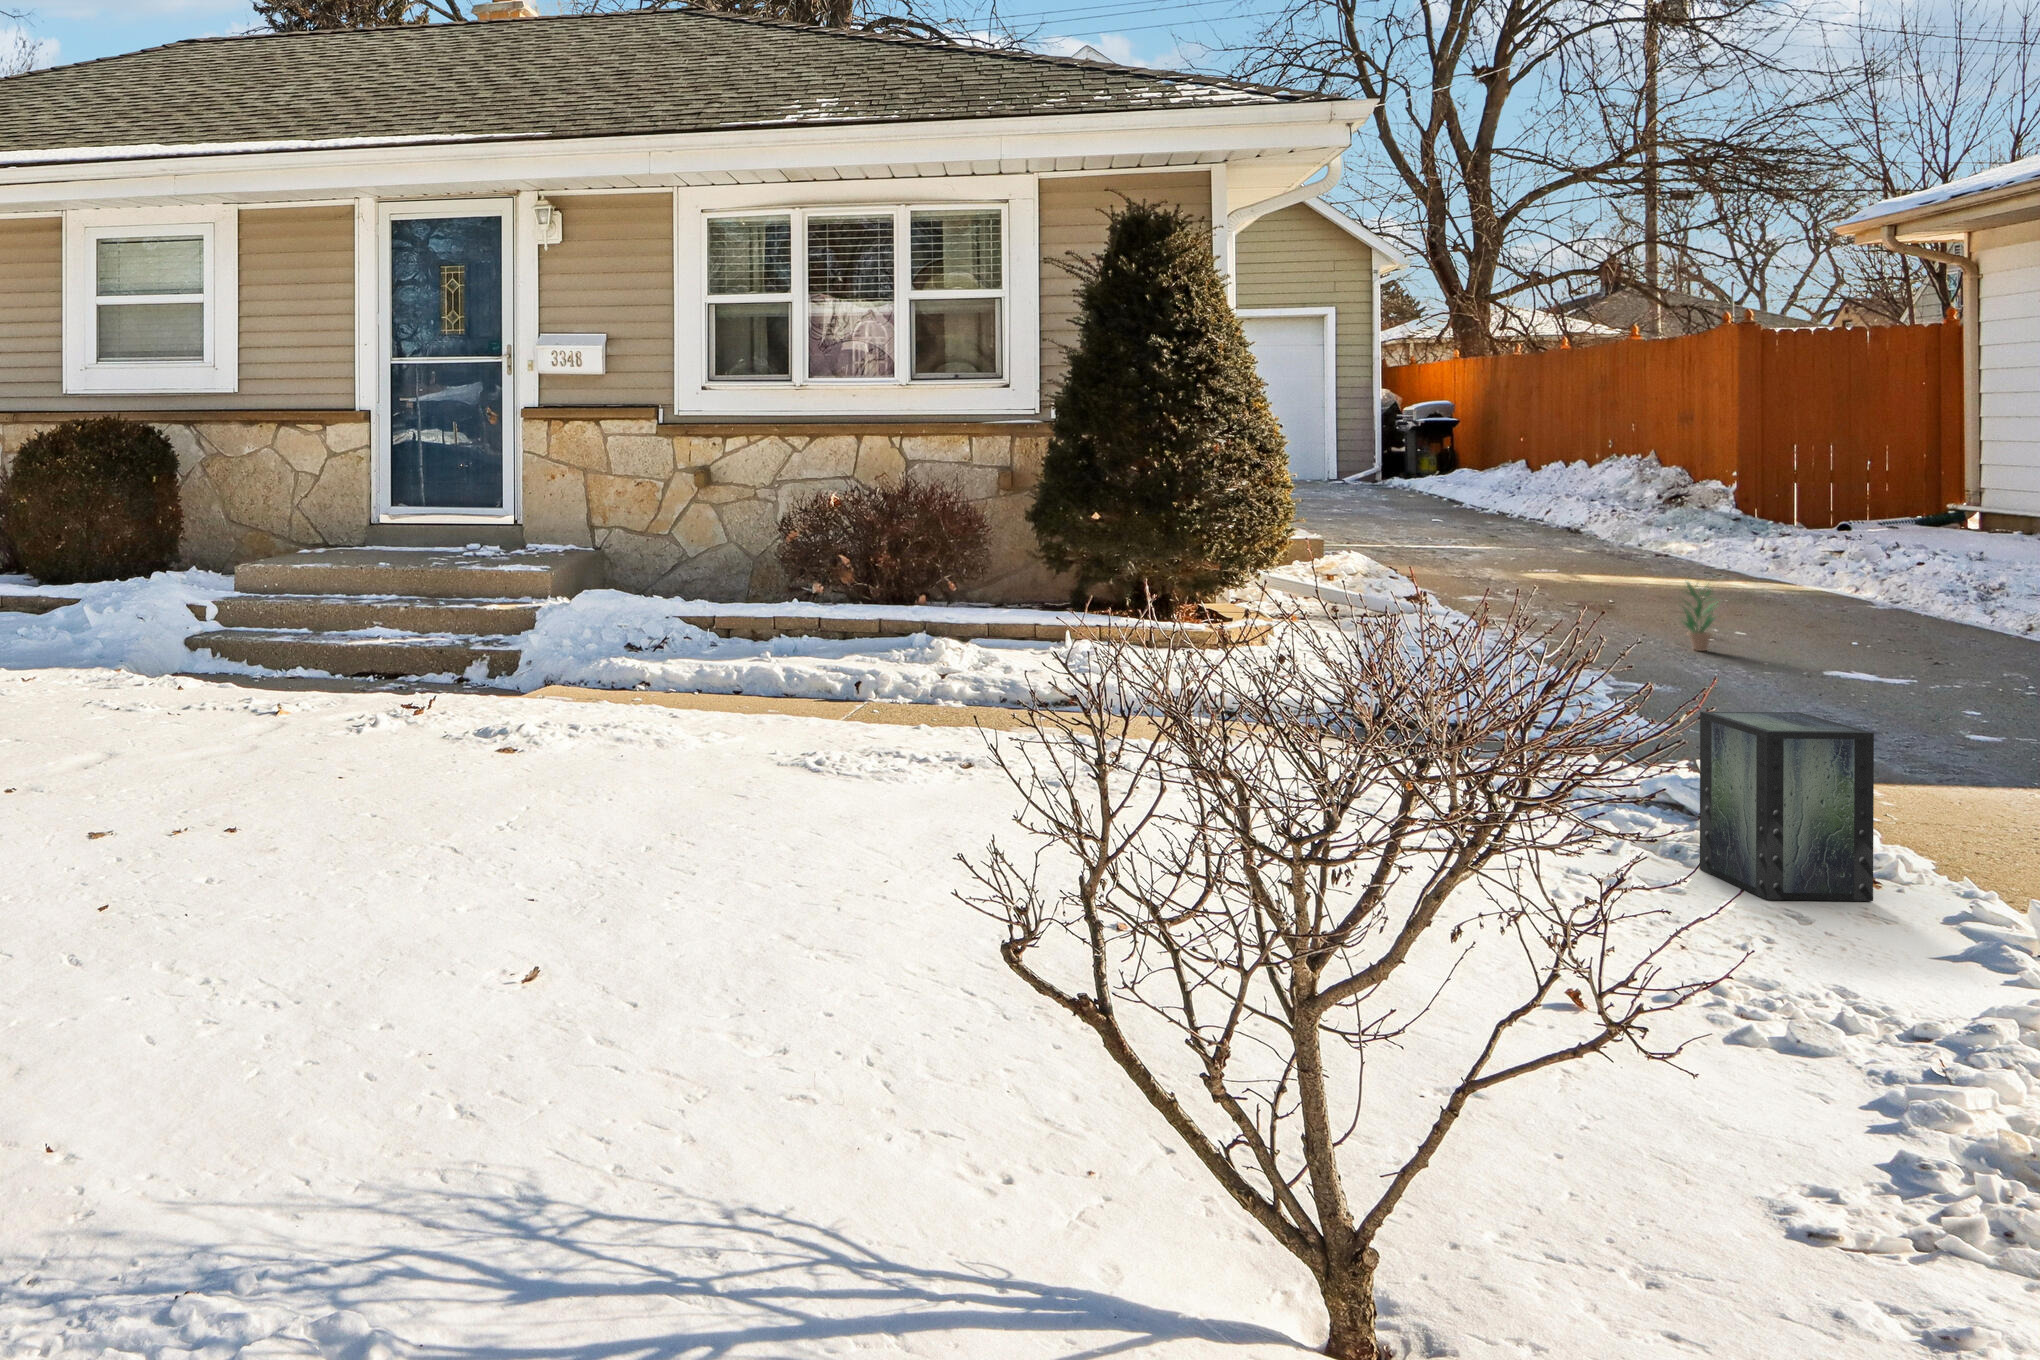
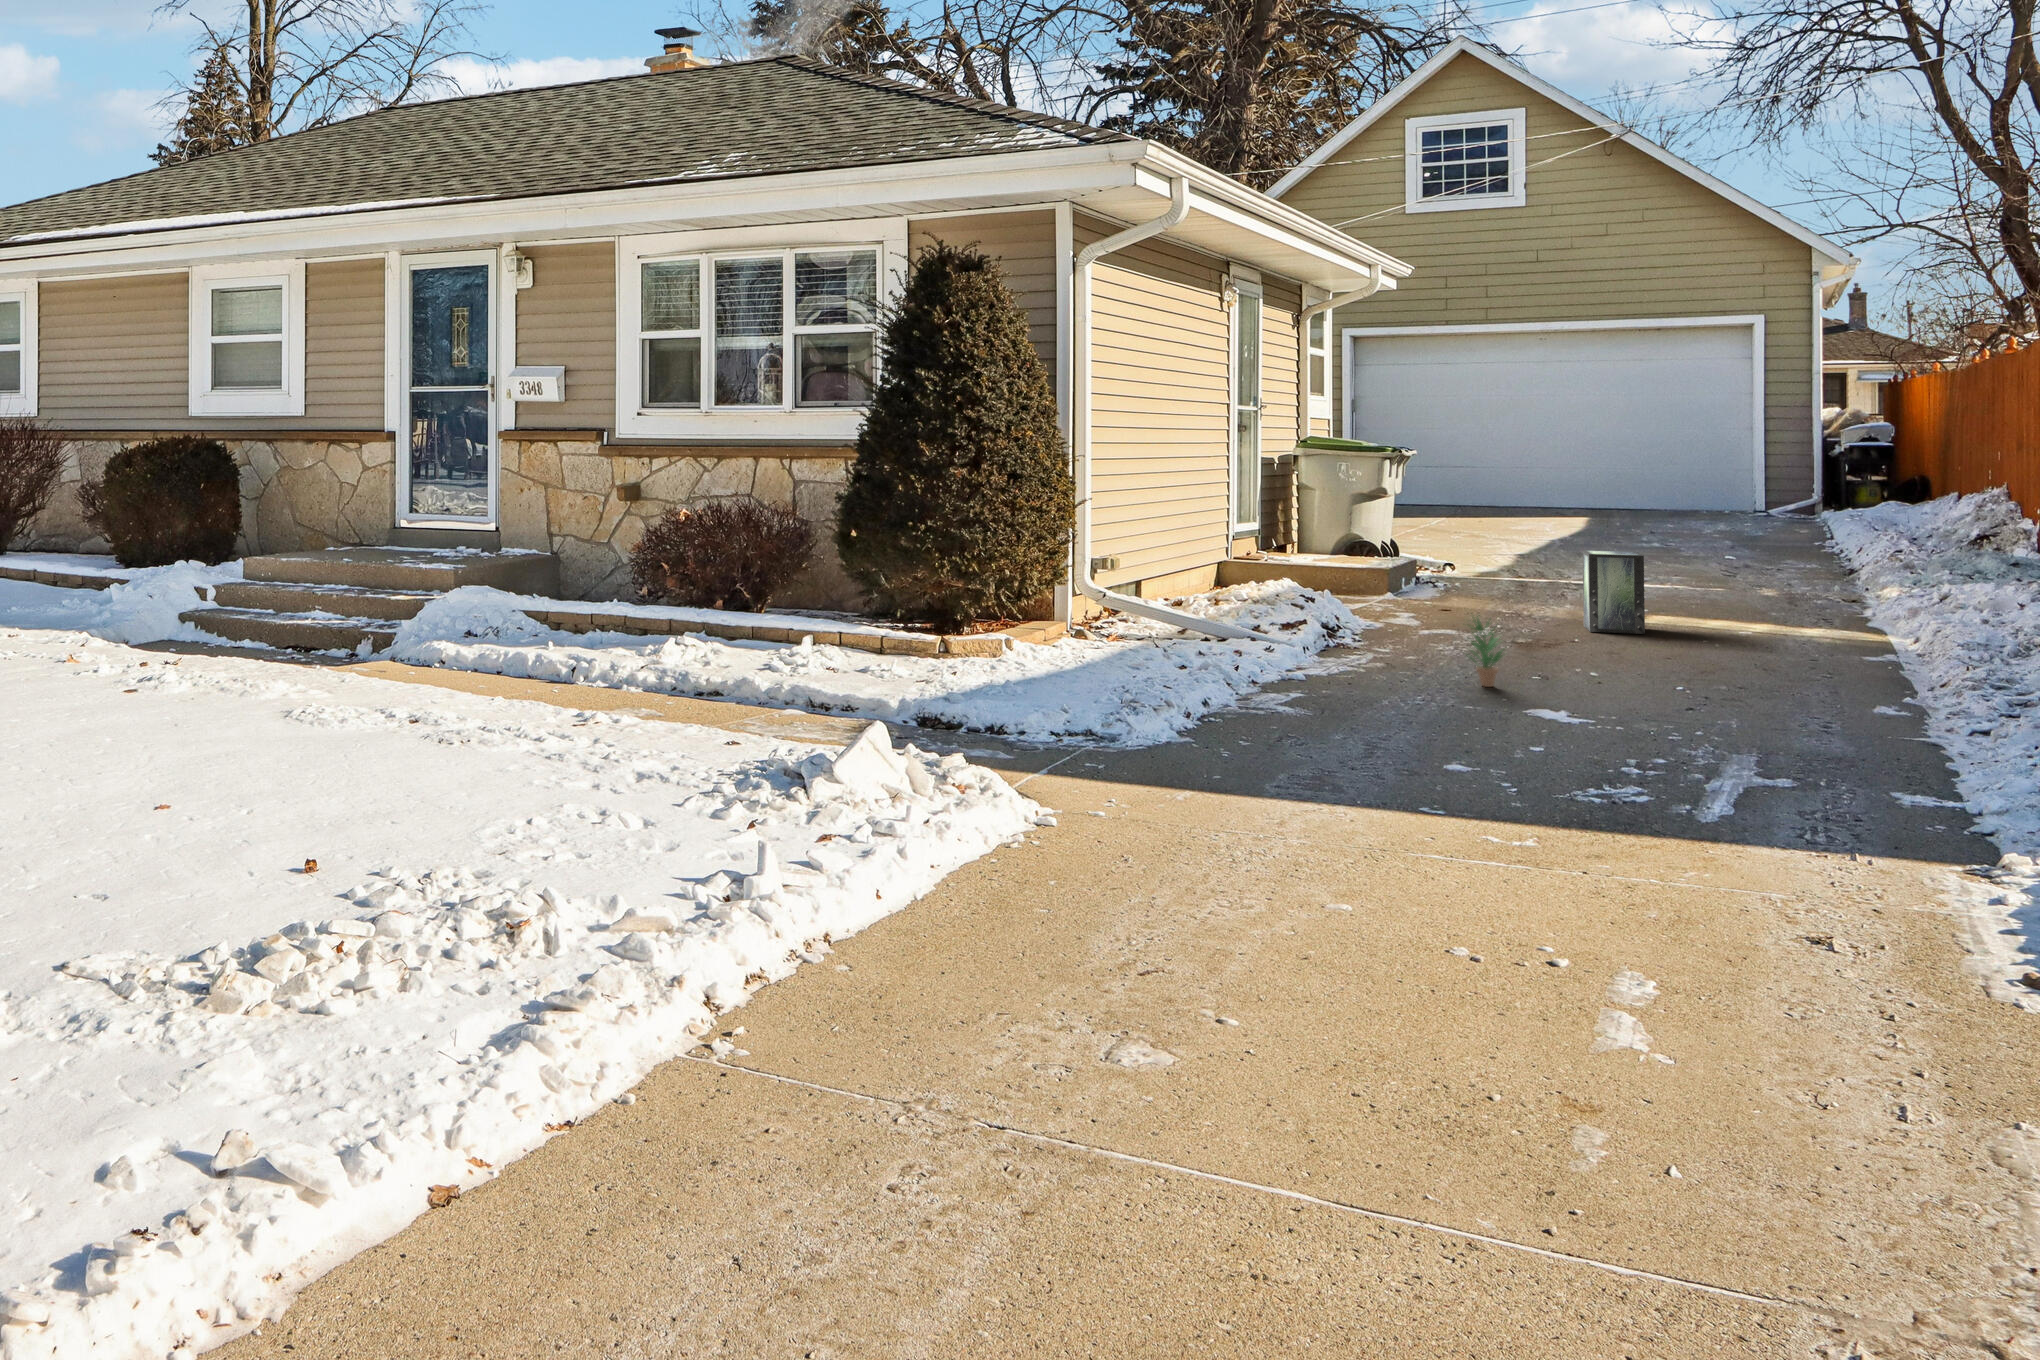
storage box: present [1700,712,1874,901] -> present [1583,550,1645,634]

